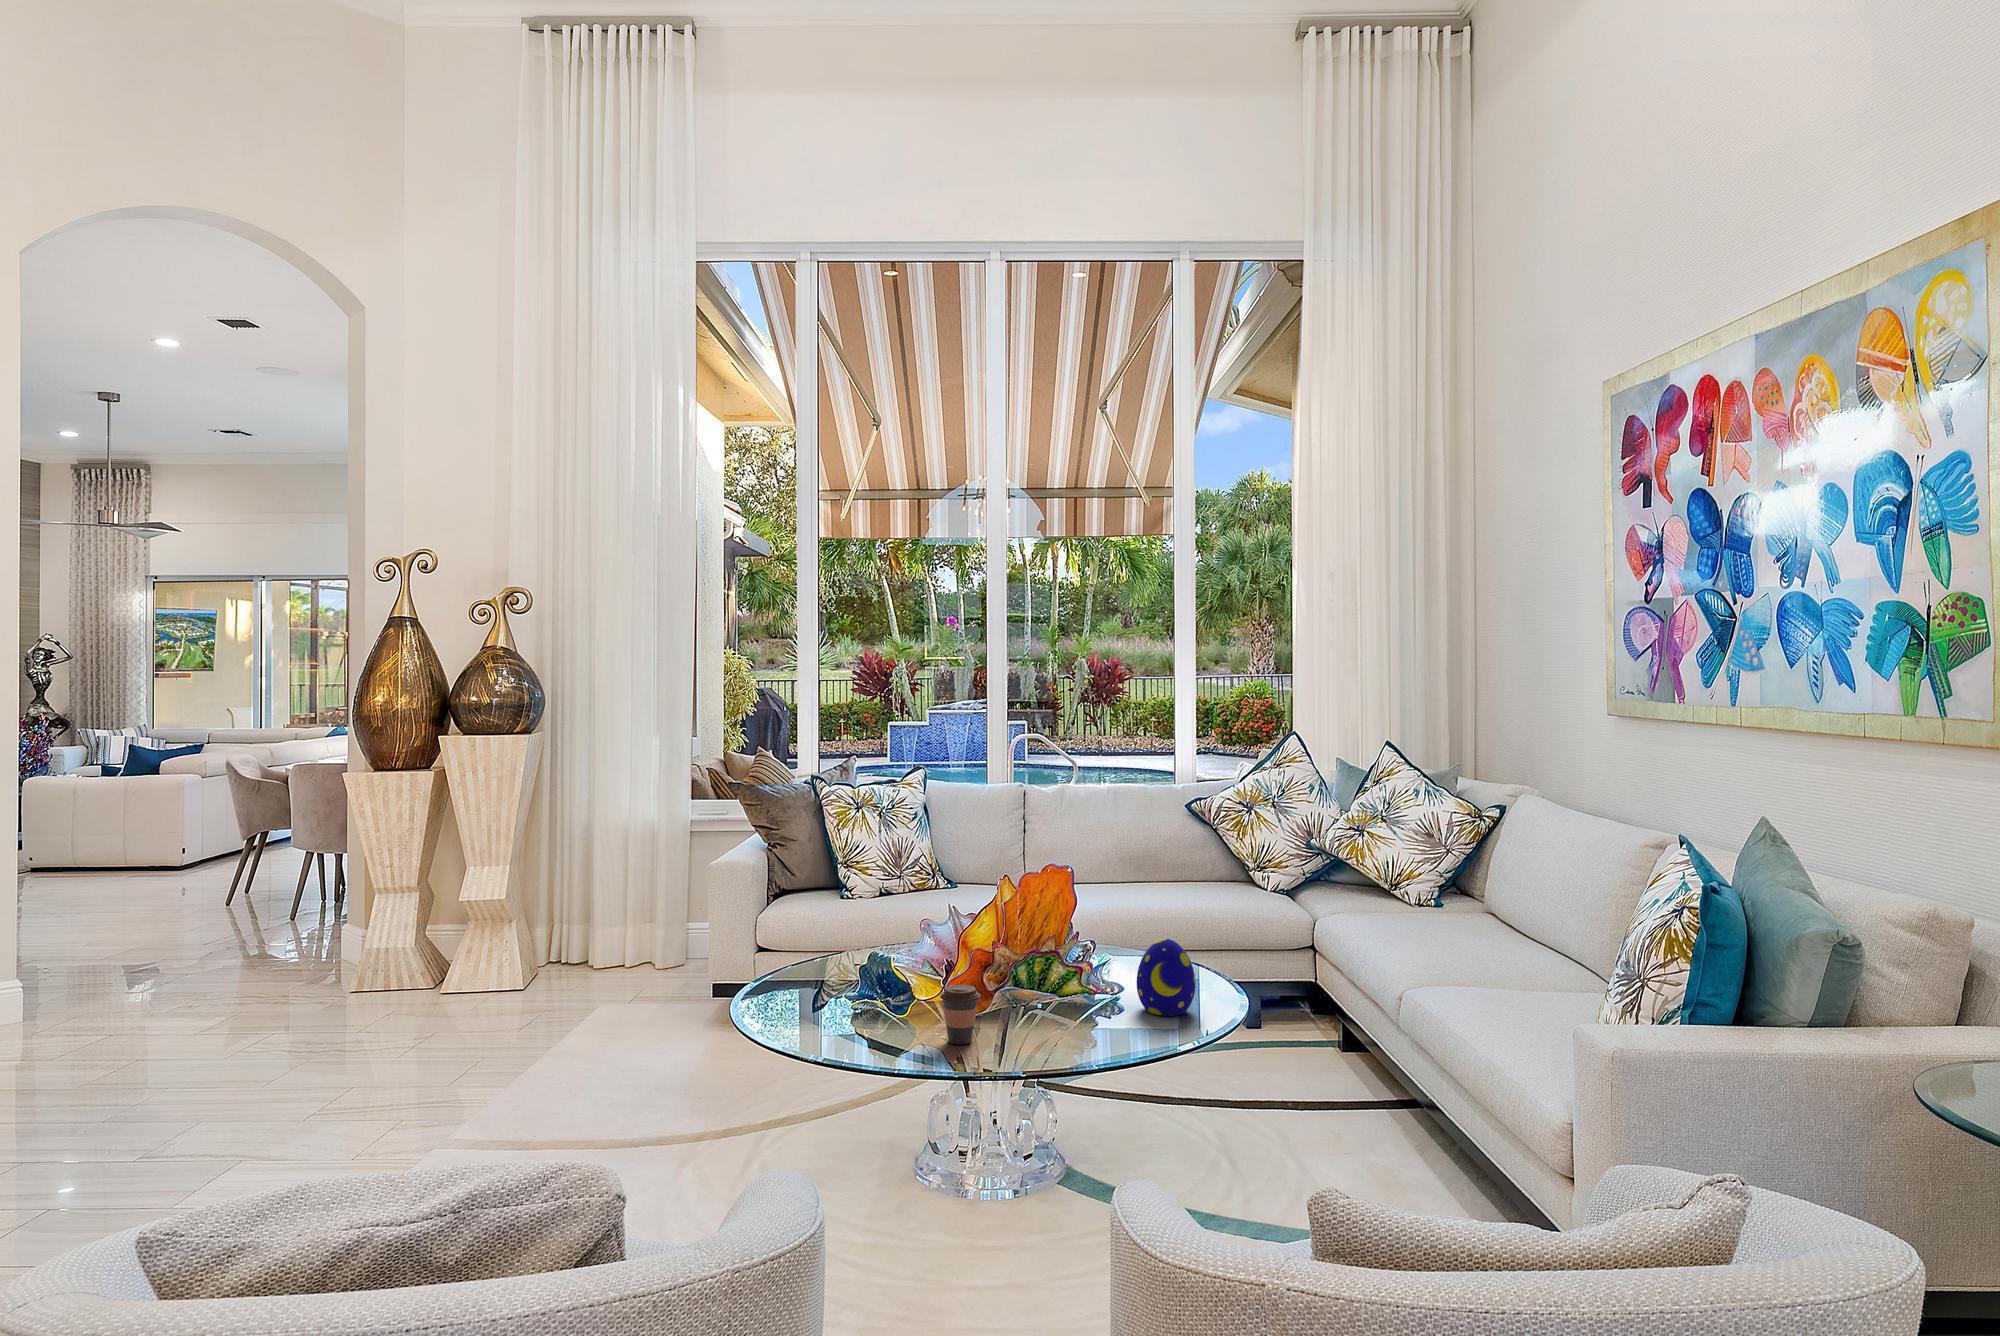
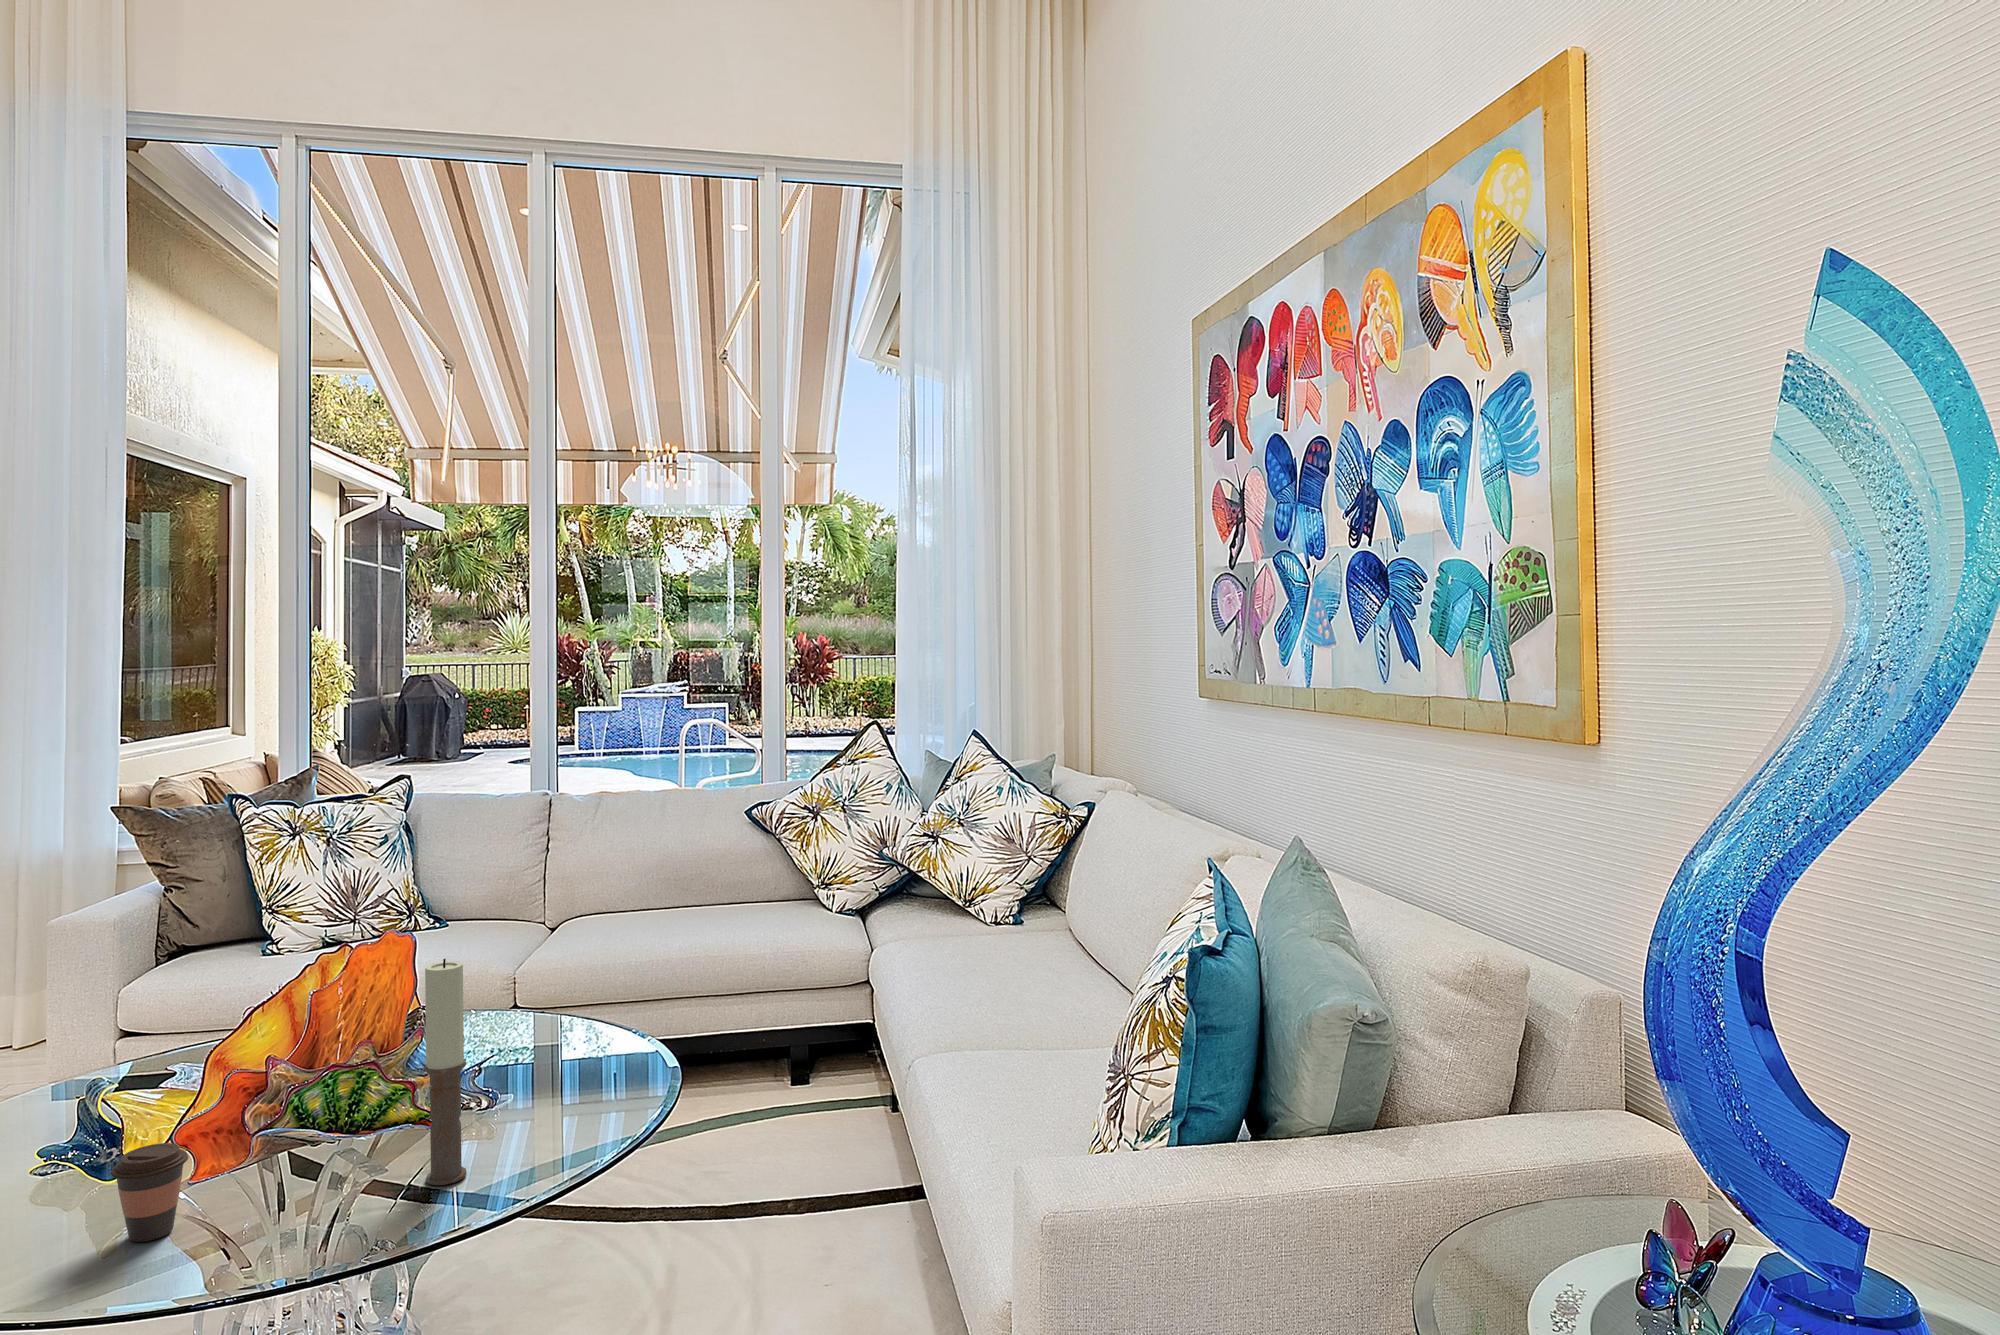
candle: none [1107,878,1134,1032] -> present [424,959,467,1185]
decorative egg: present [1137,939,1195,1016] -> none [501,1031,589,1142]

